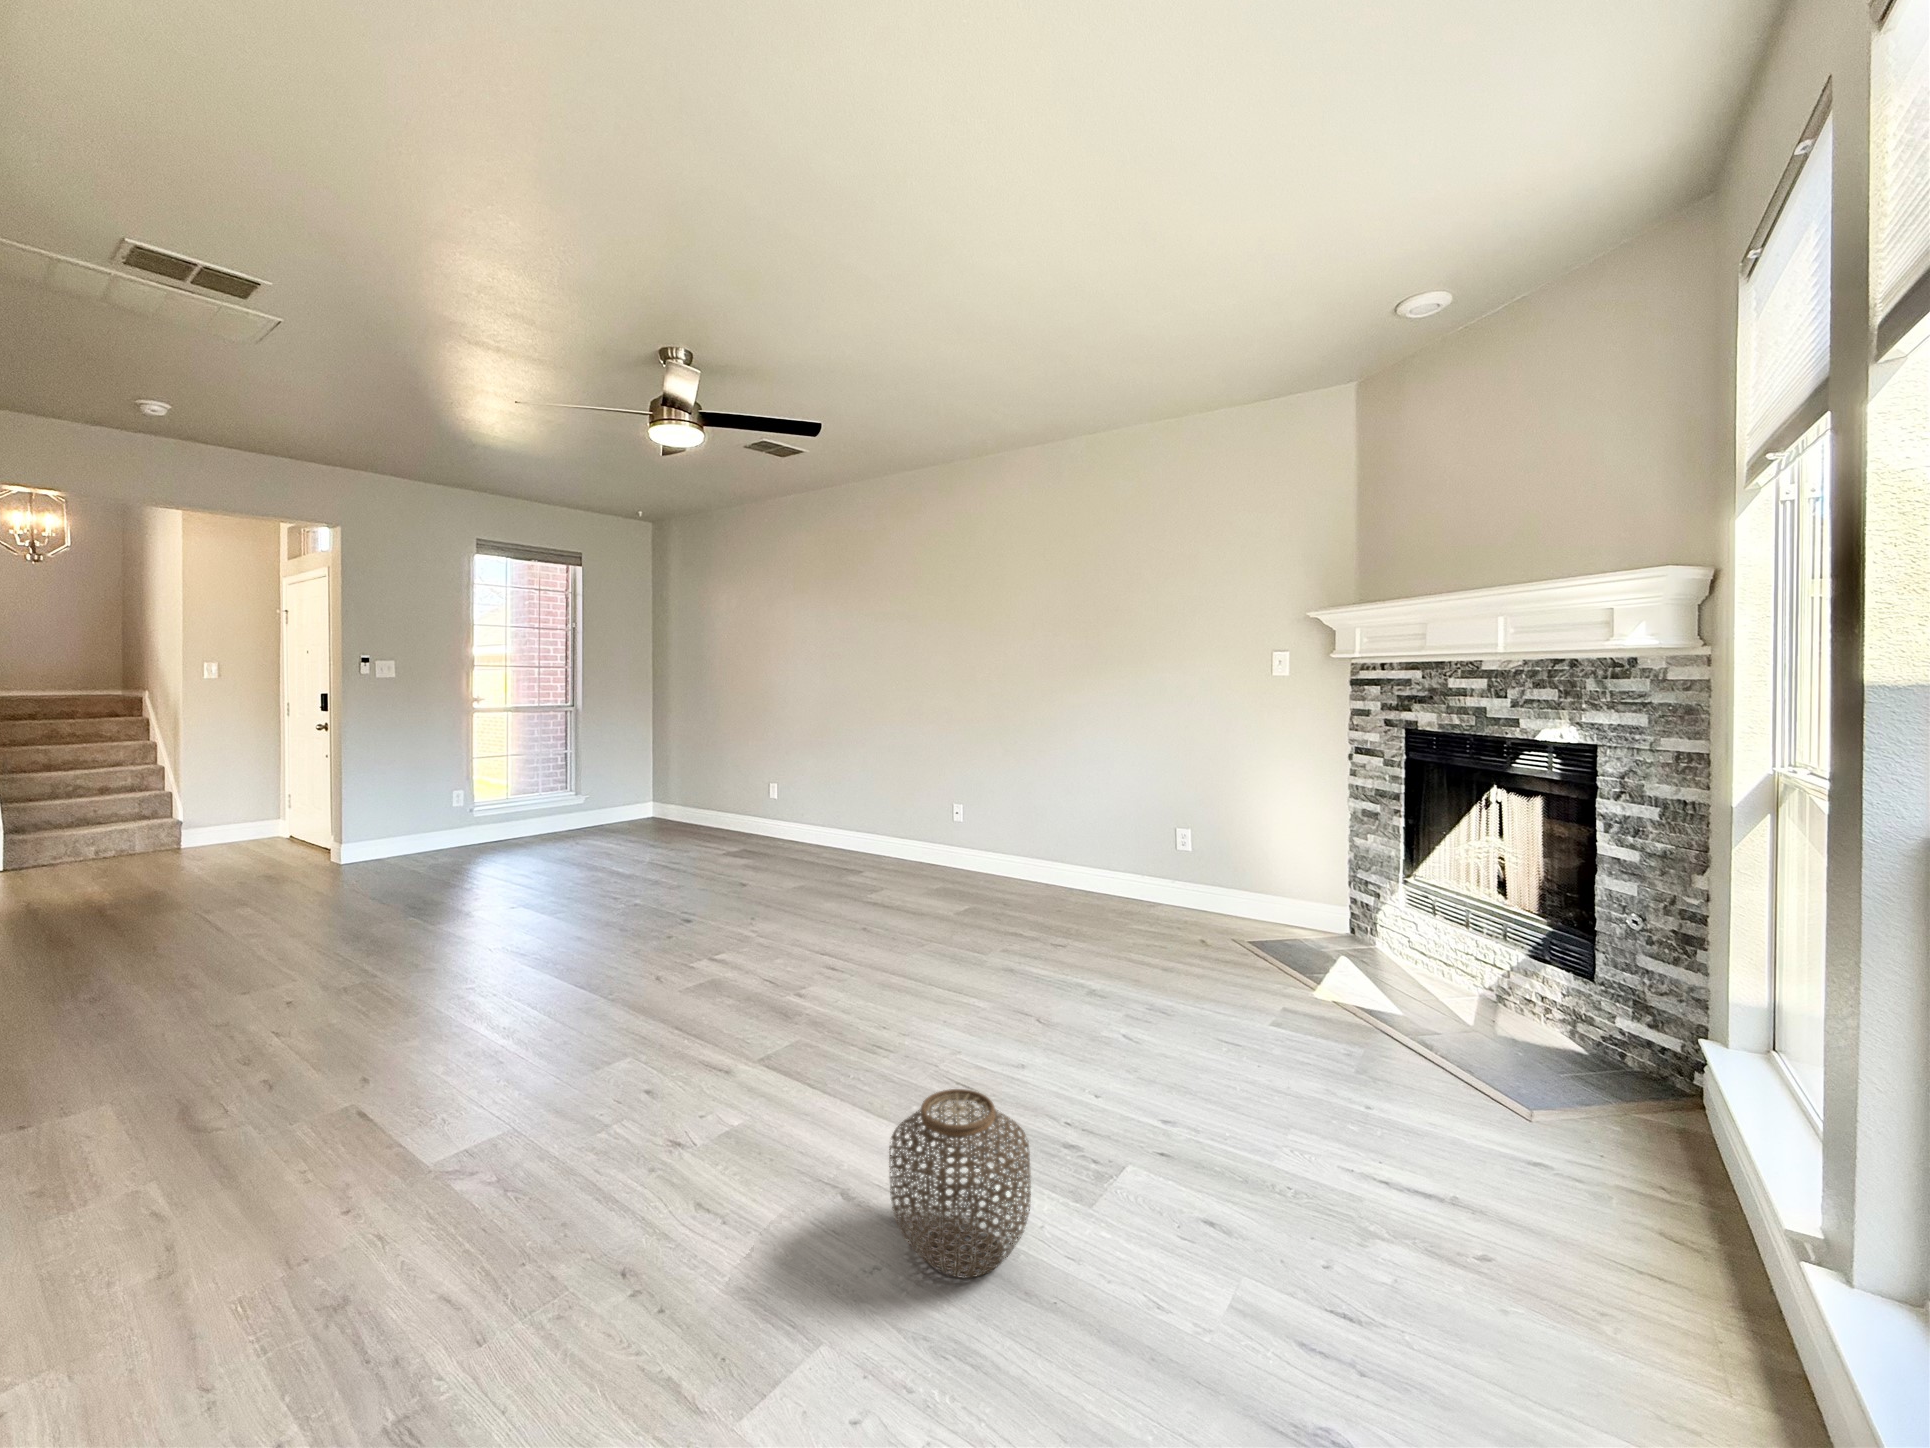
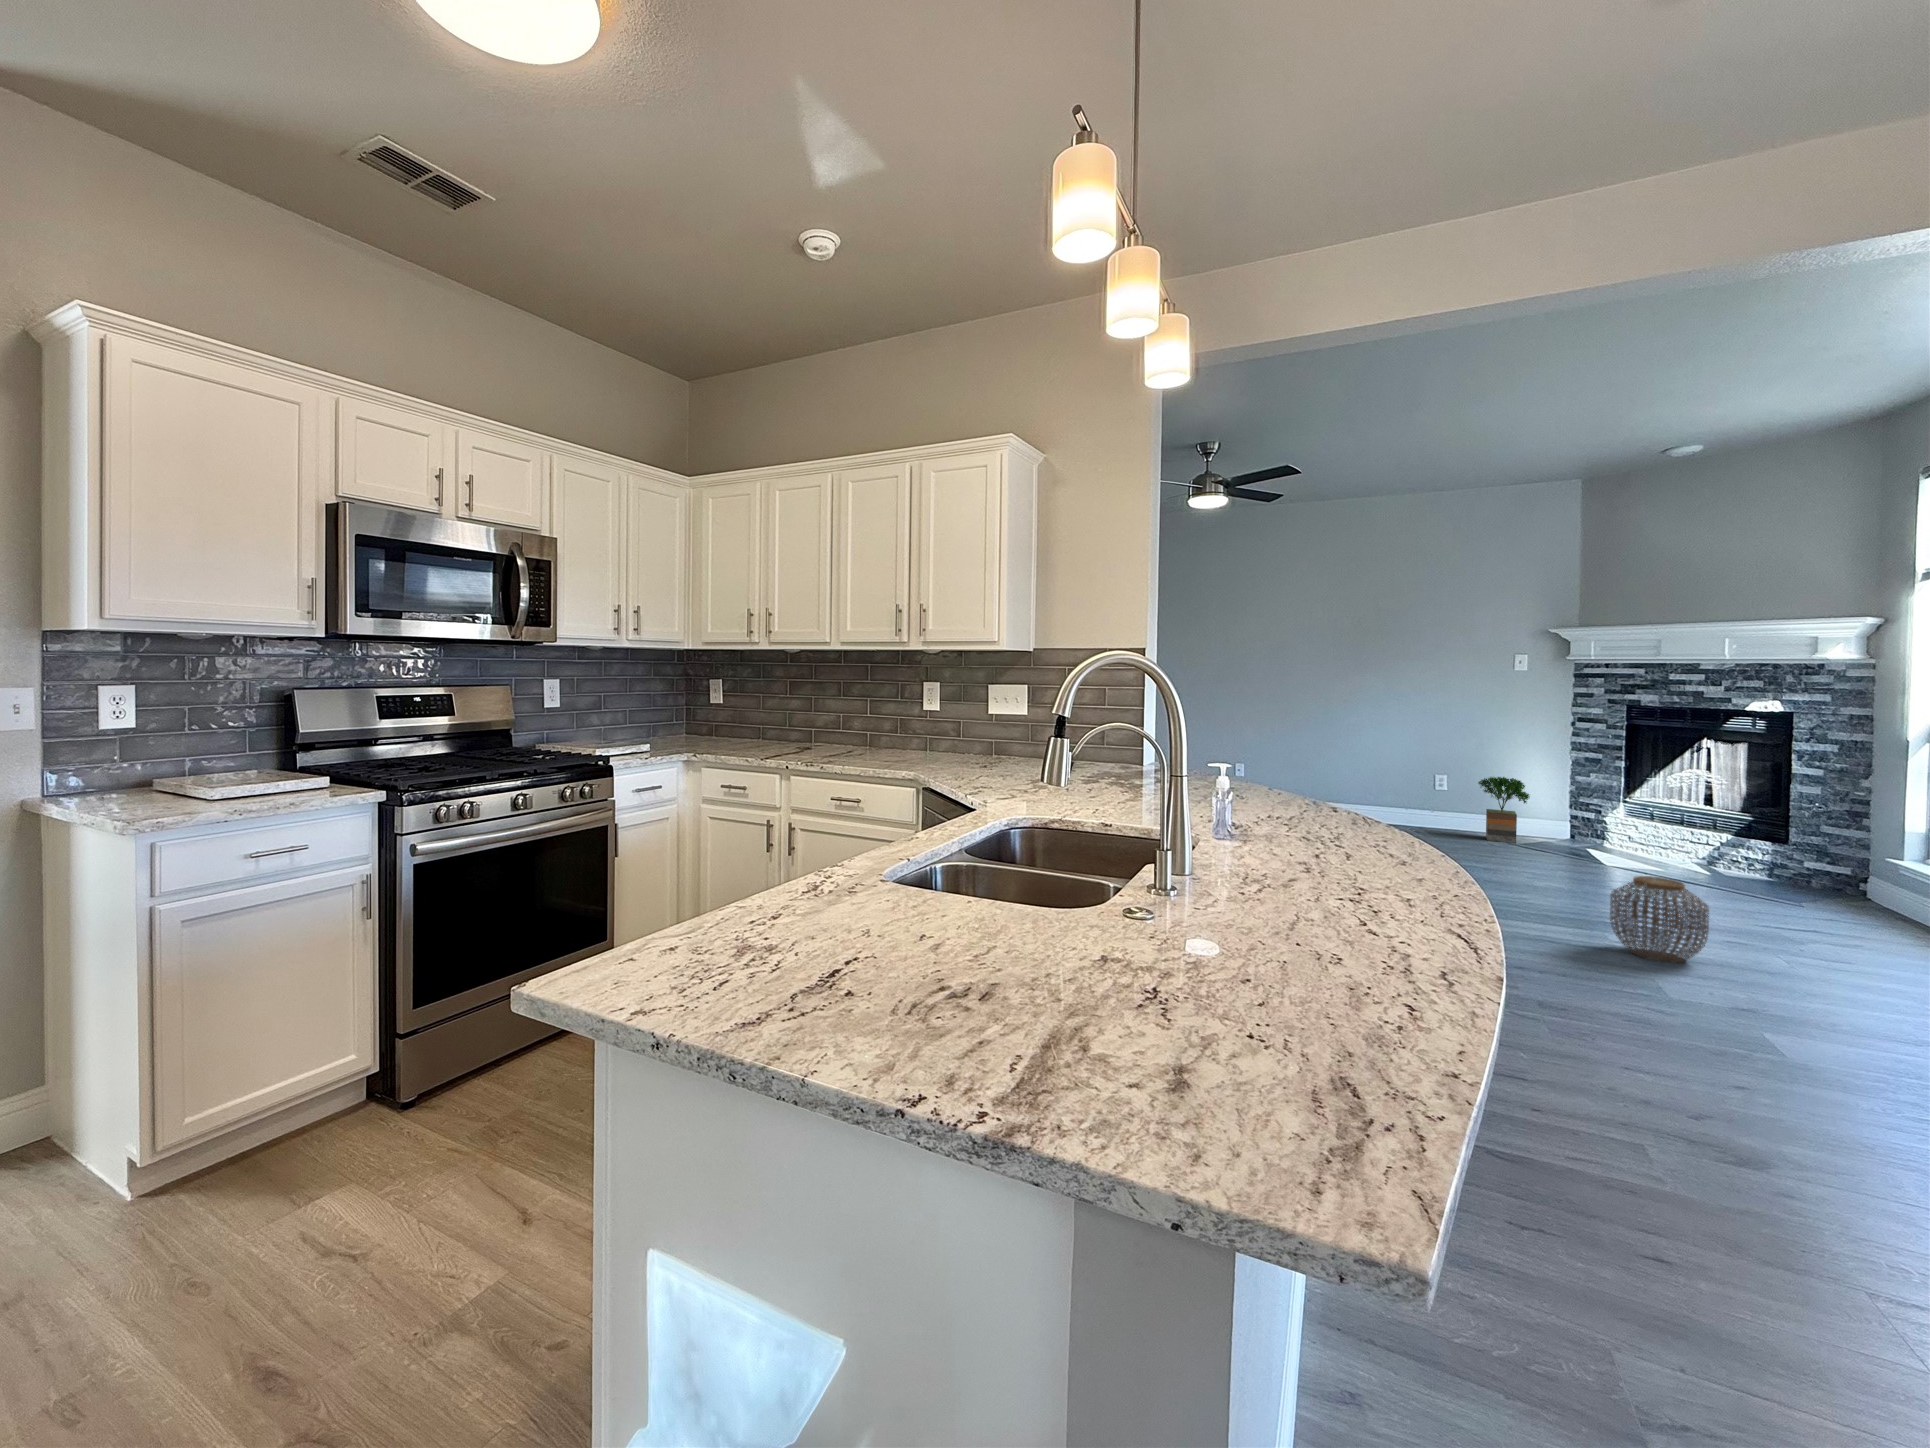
potted tree: none [1224,833,1291,938] -> present [1478,777,1529,843]

